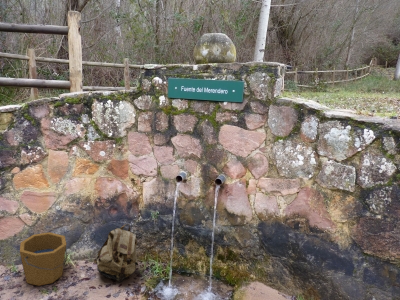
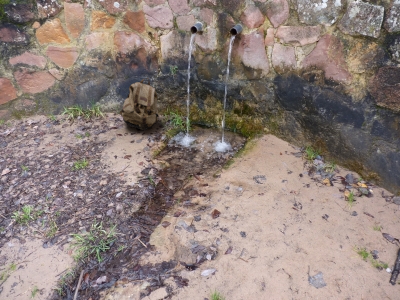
bucket: present [20,232,67,286] -> none [52,86,96,132]

